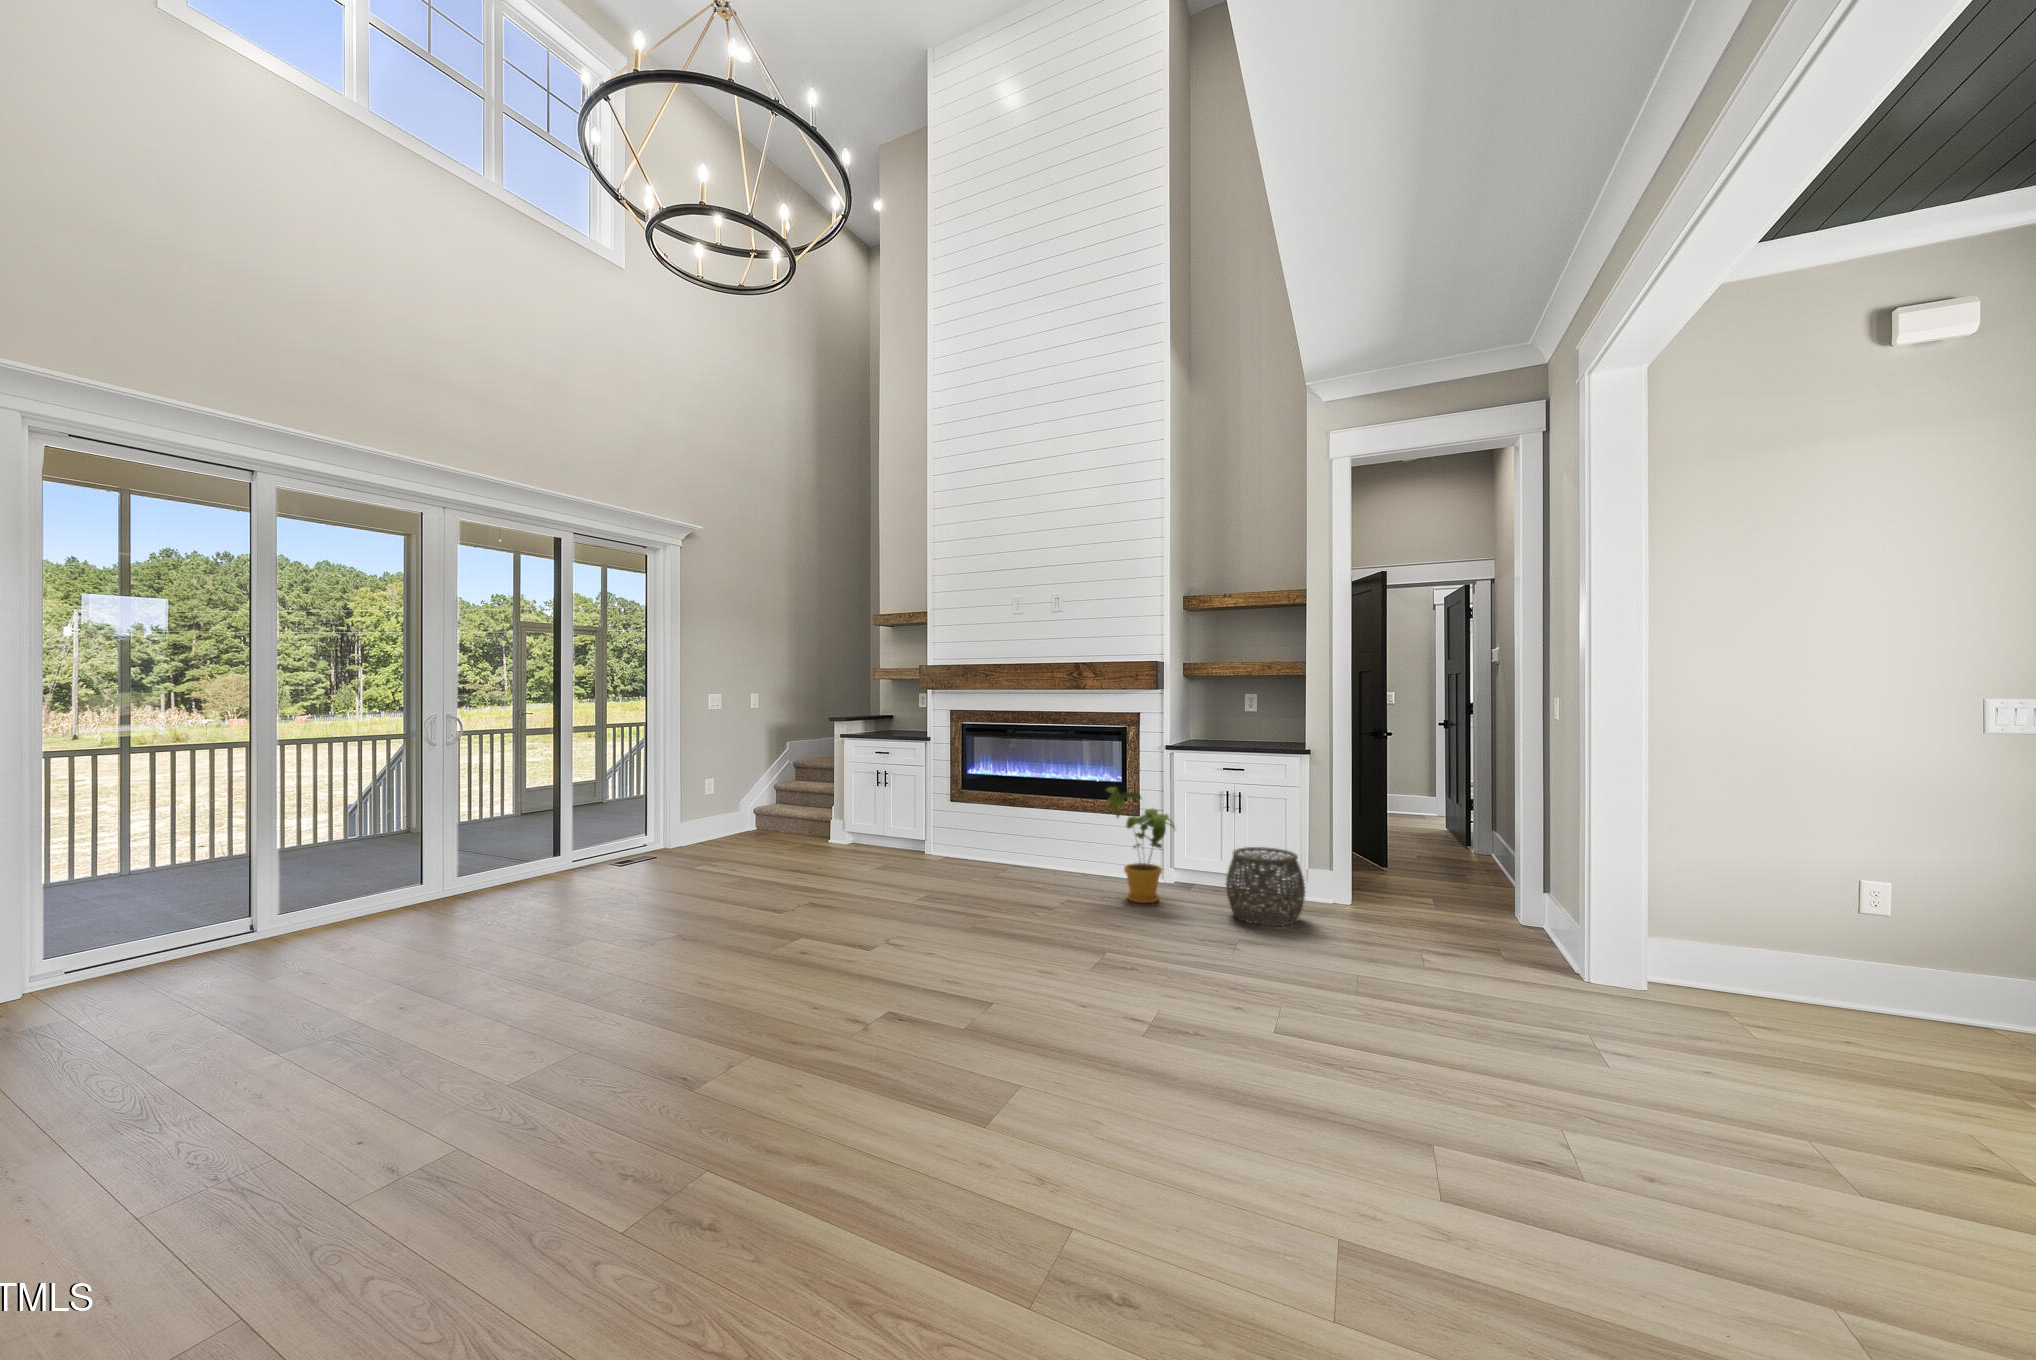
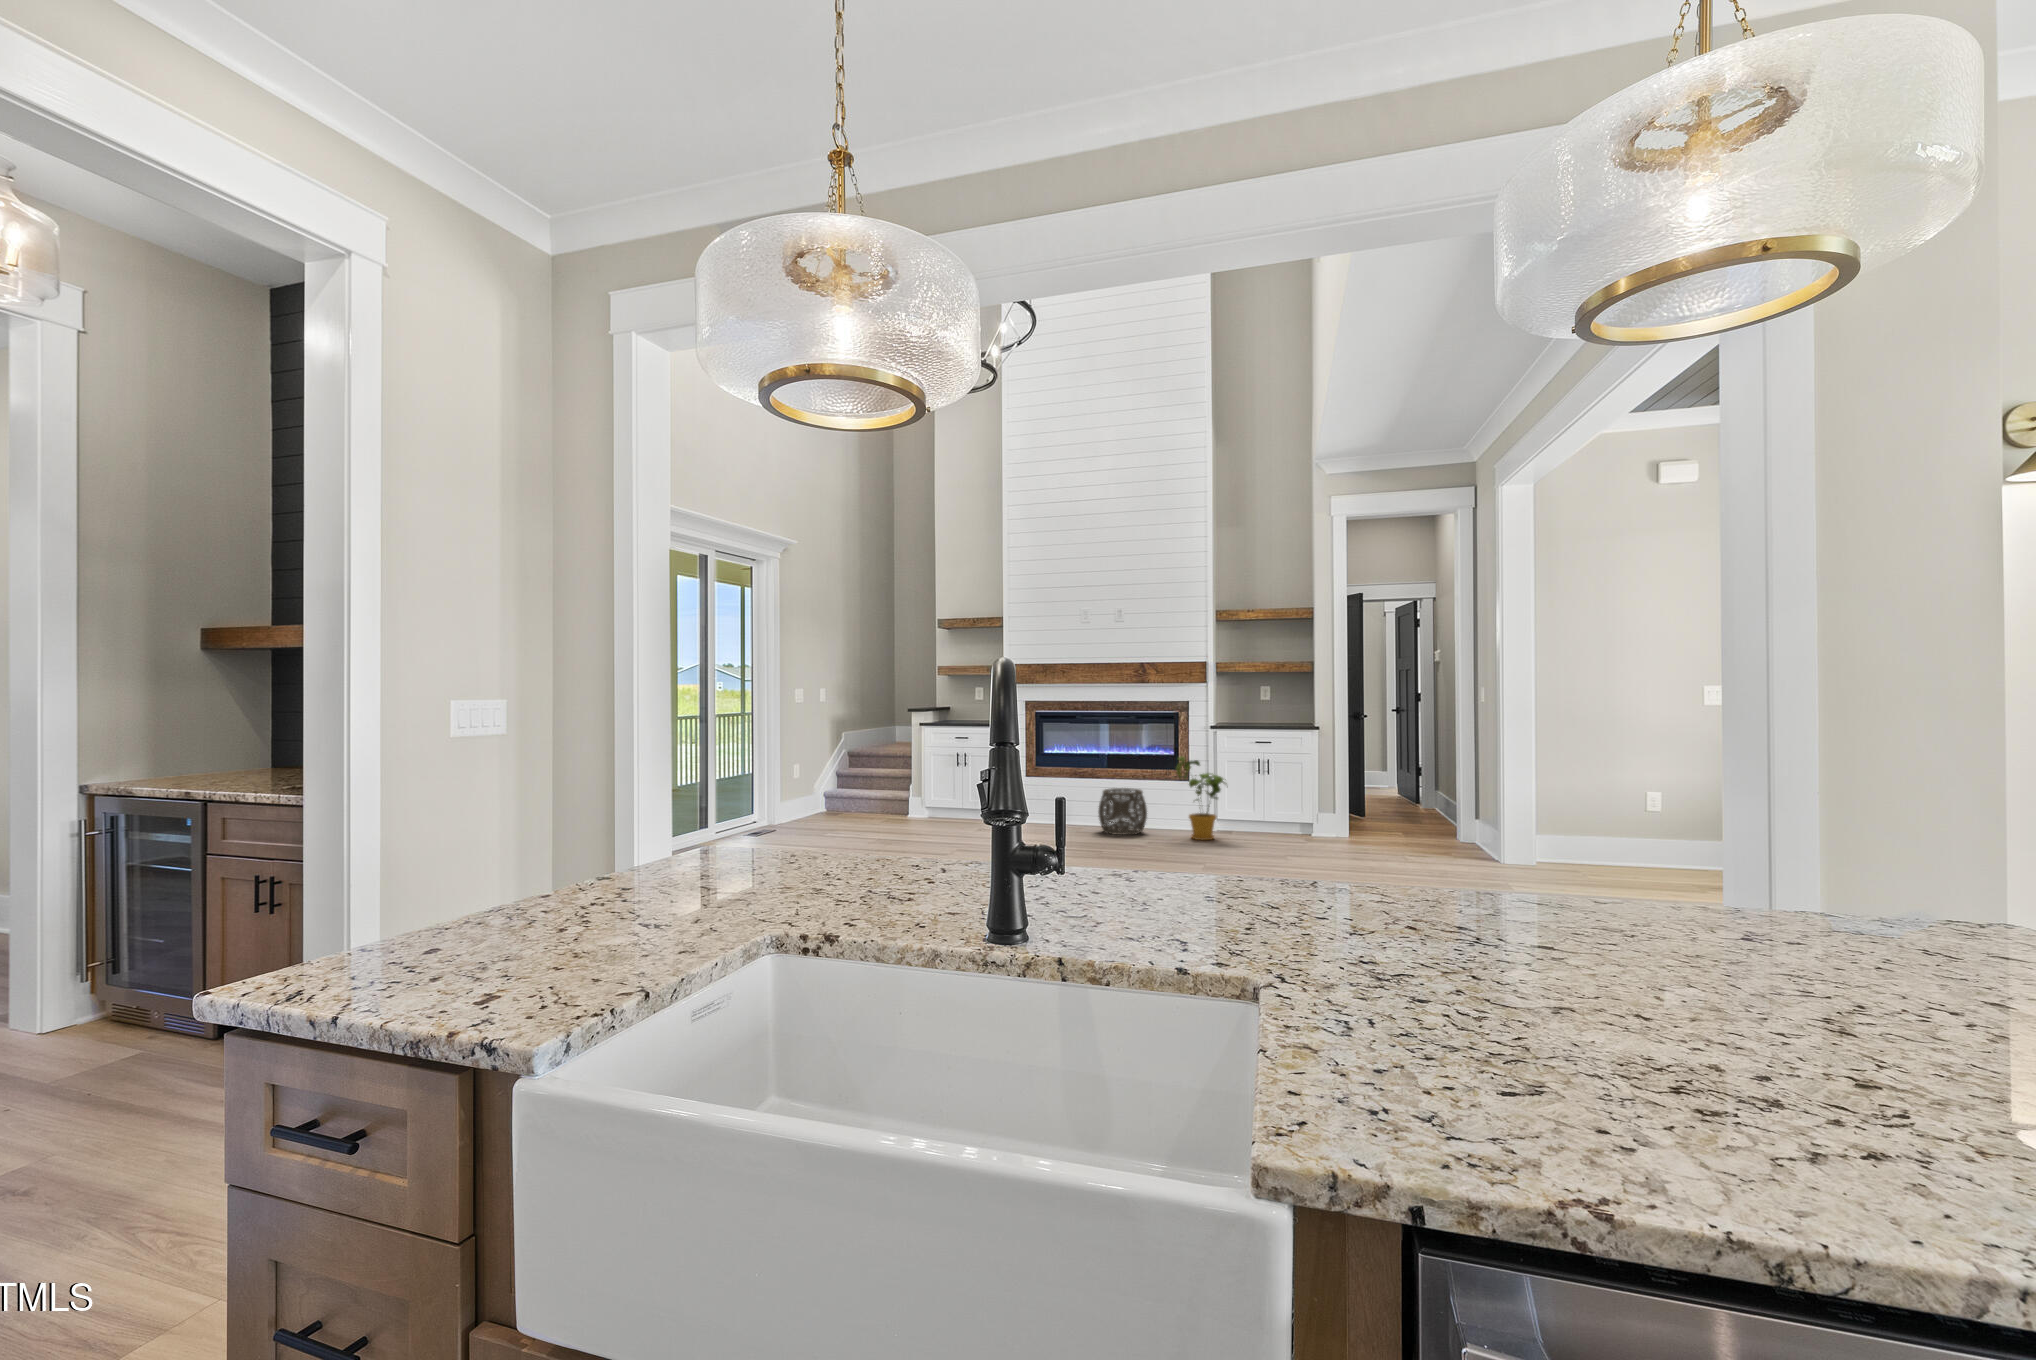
woven basket: present [1226,847,1305,926] -> present [1098,788,1147,835]

